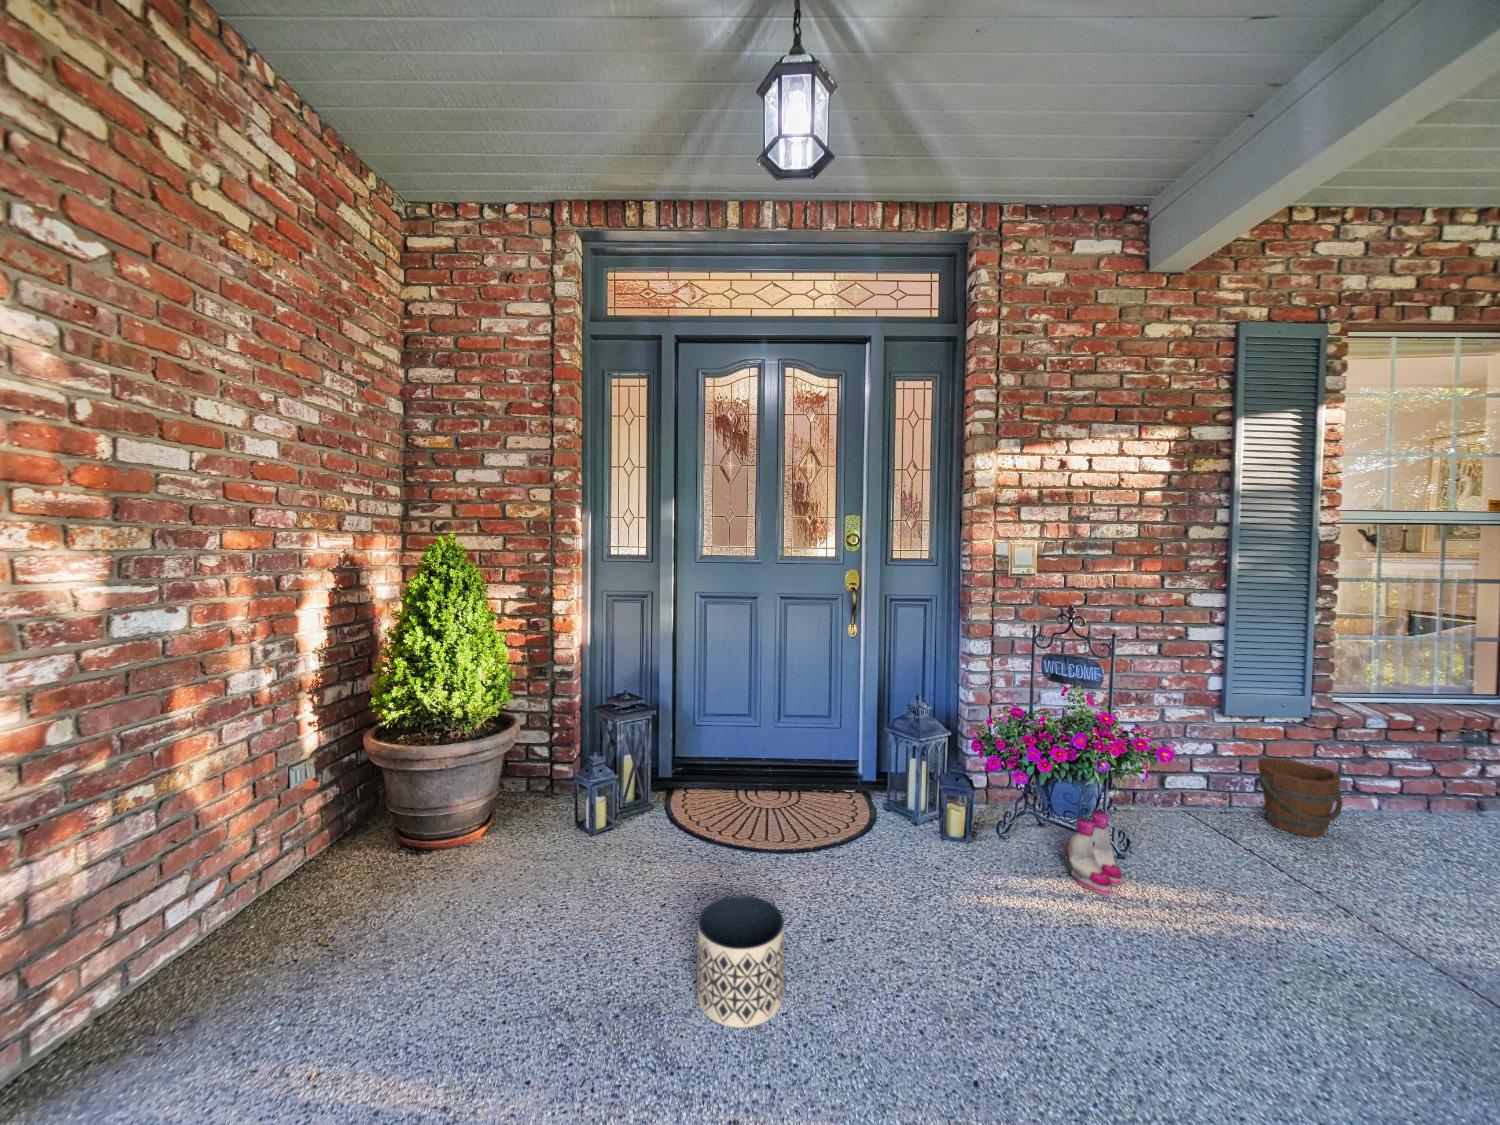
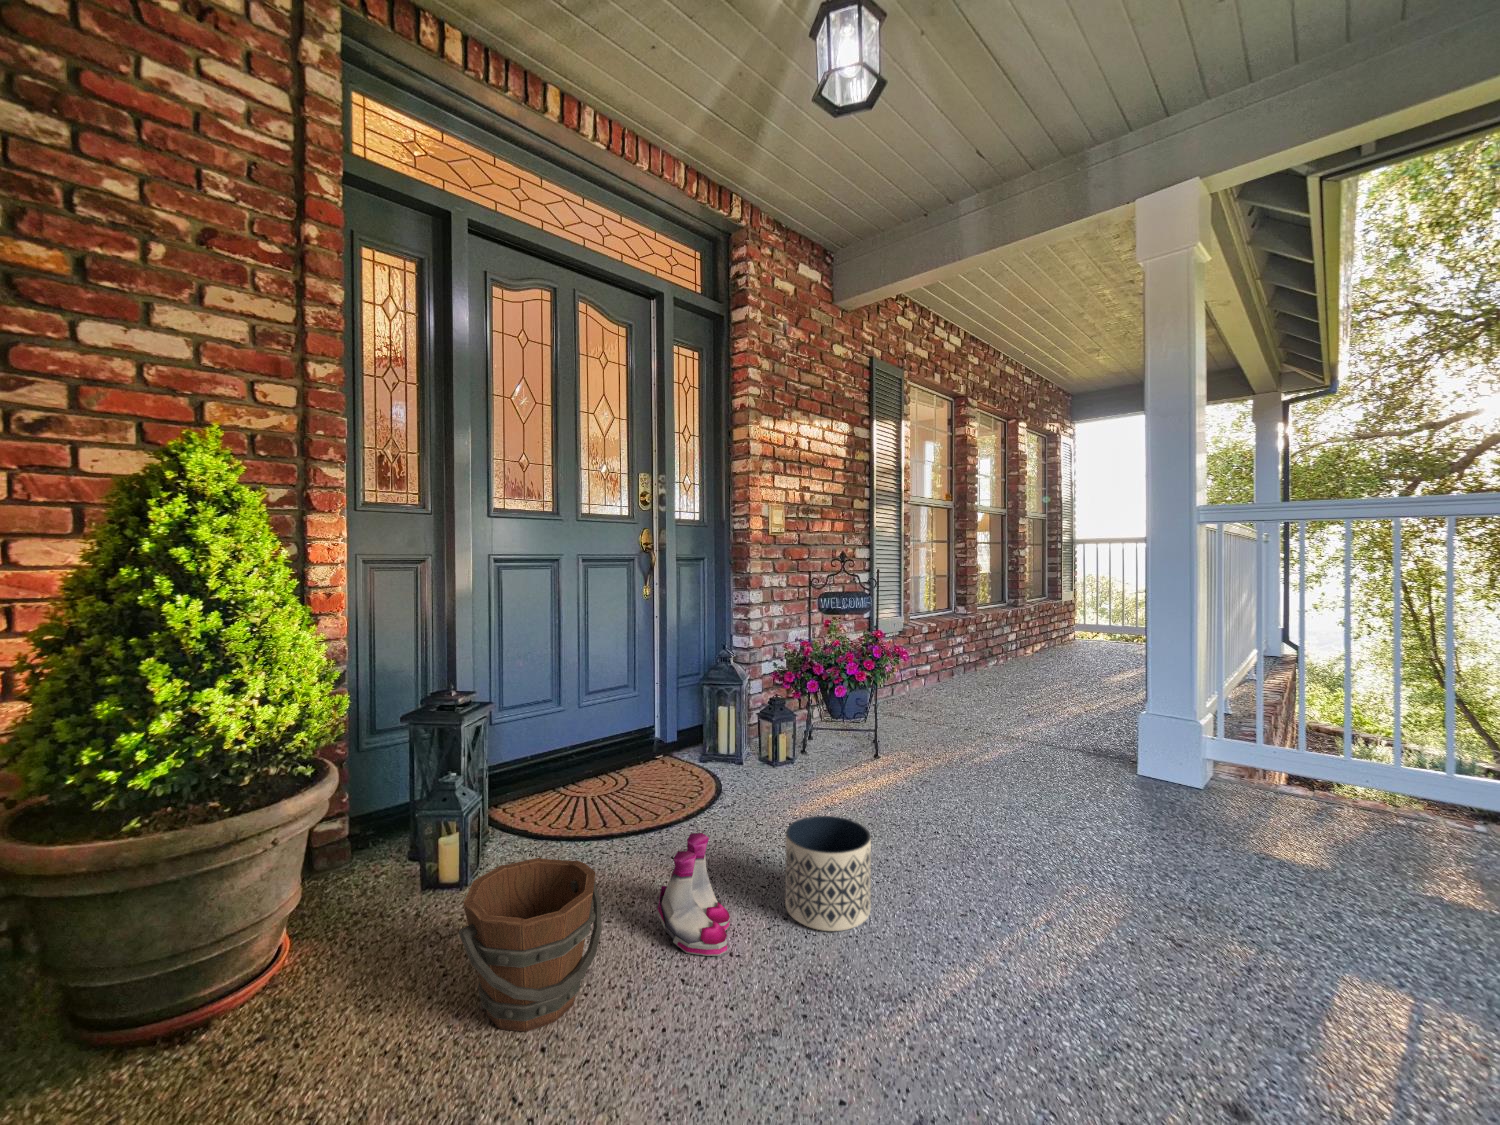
bucket: present [1257,758,1343,837] -> present [459,858,602,1032]
boots: present [1064,810,1122,895] -> present [657,833,730,956]

